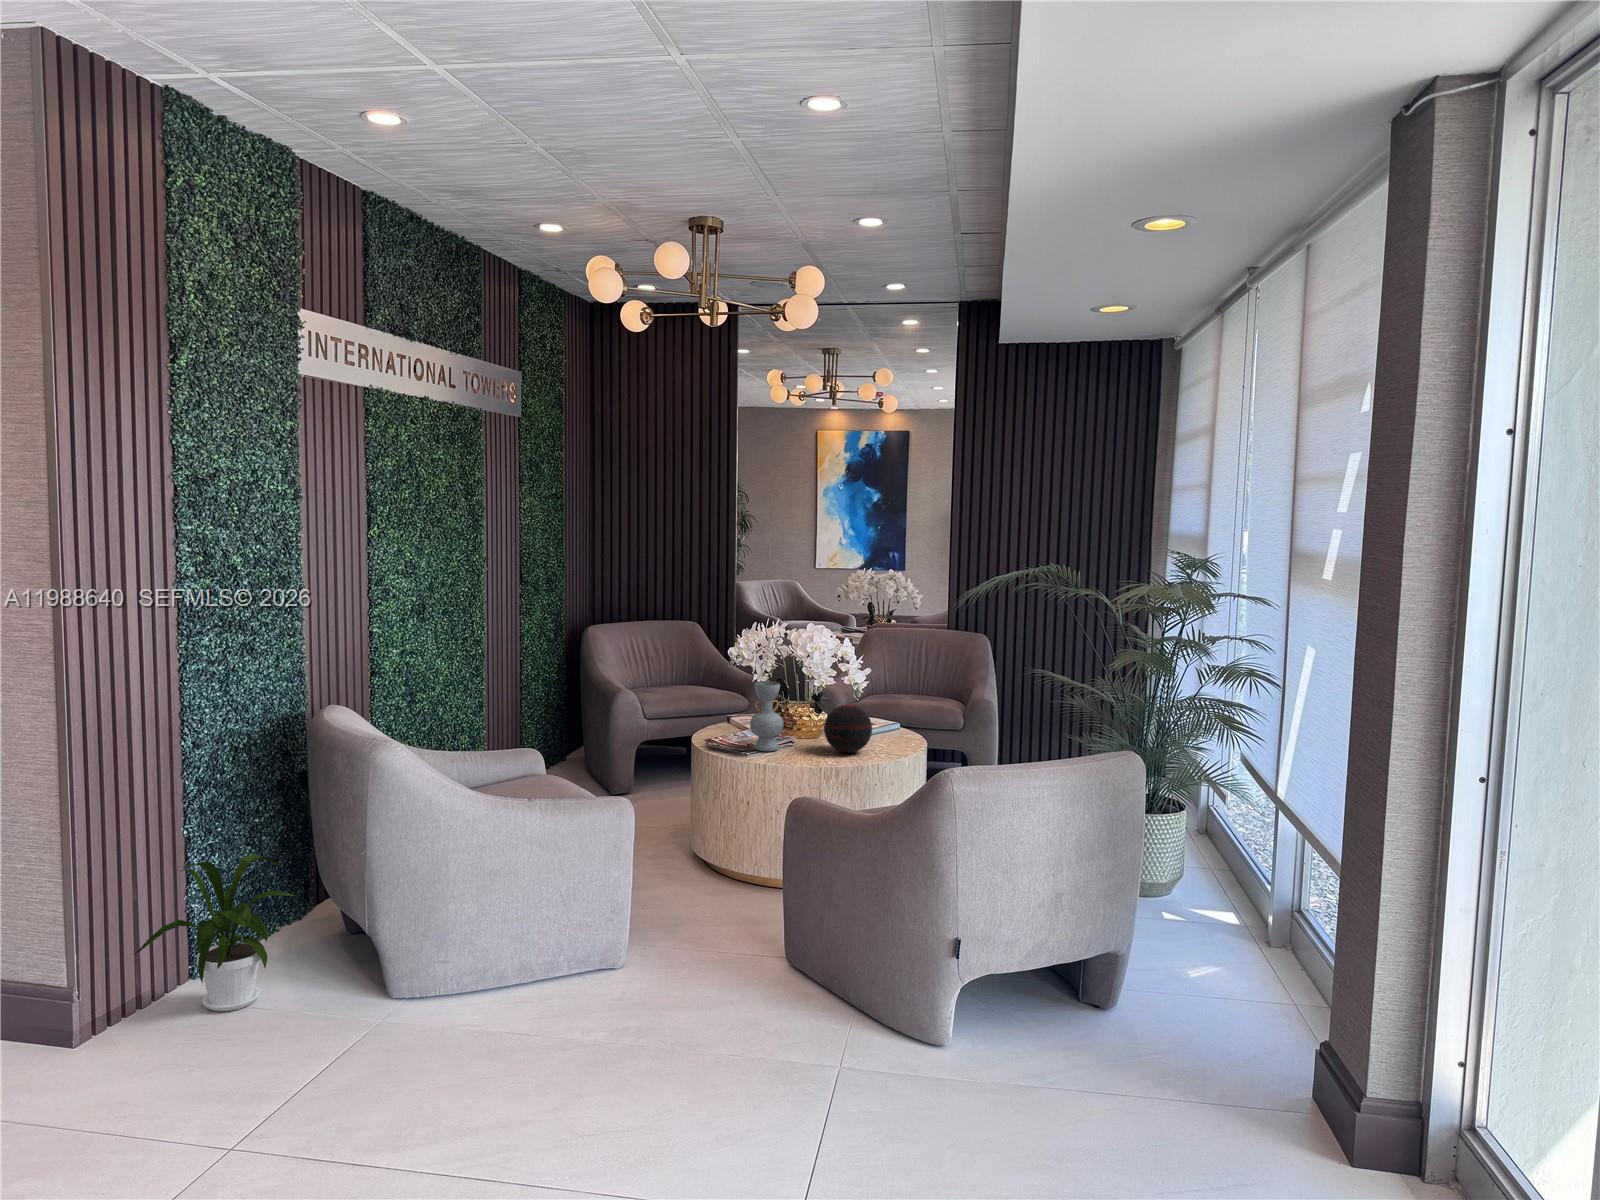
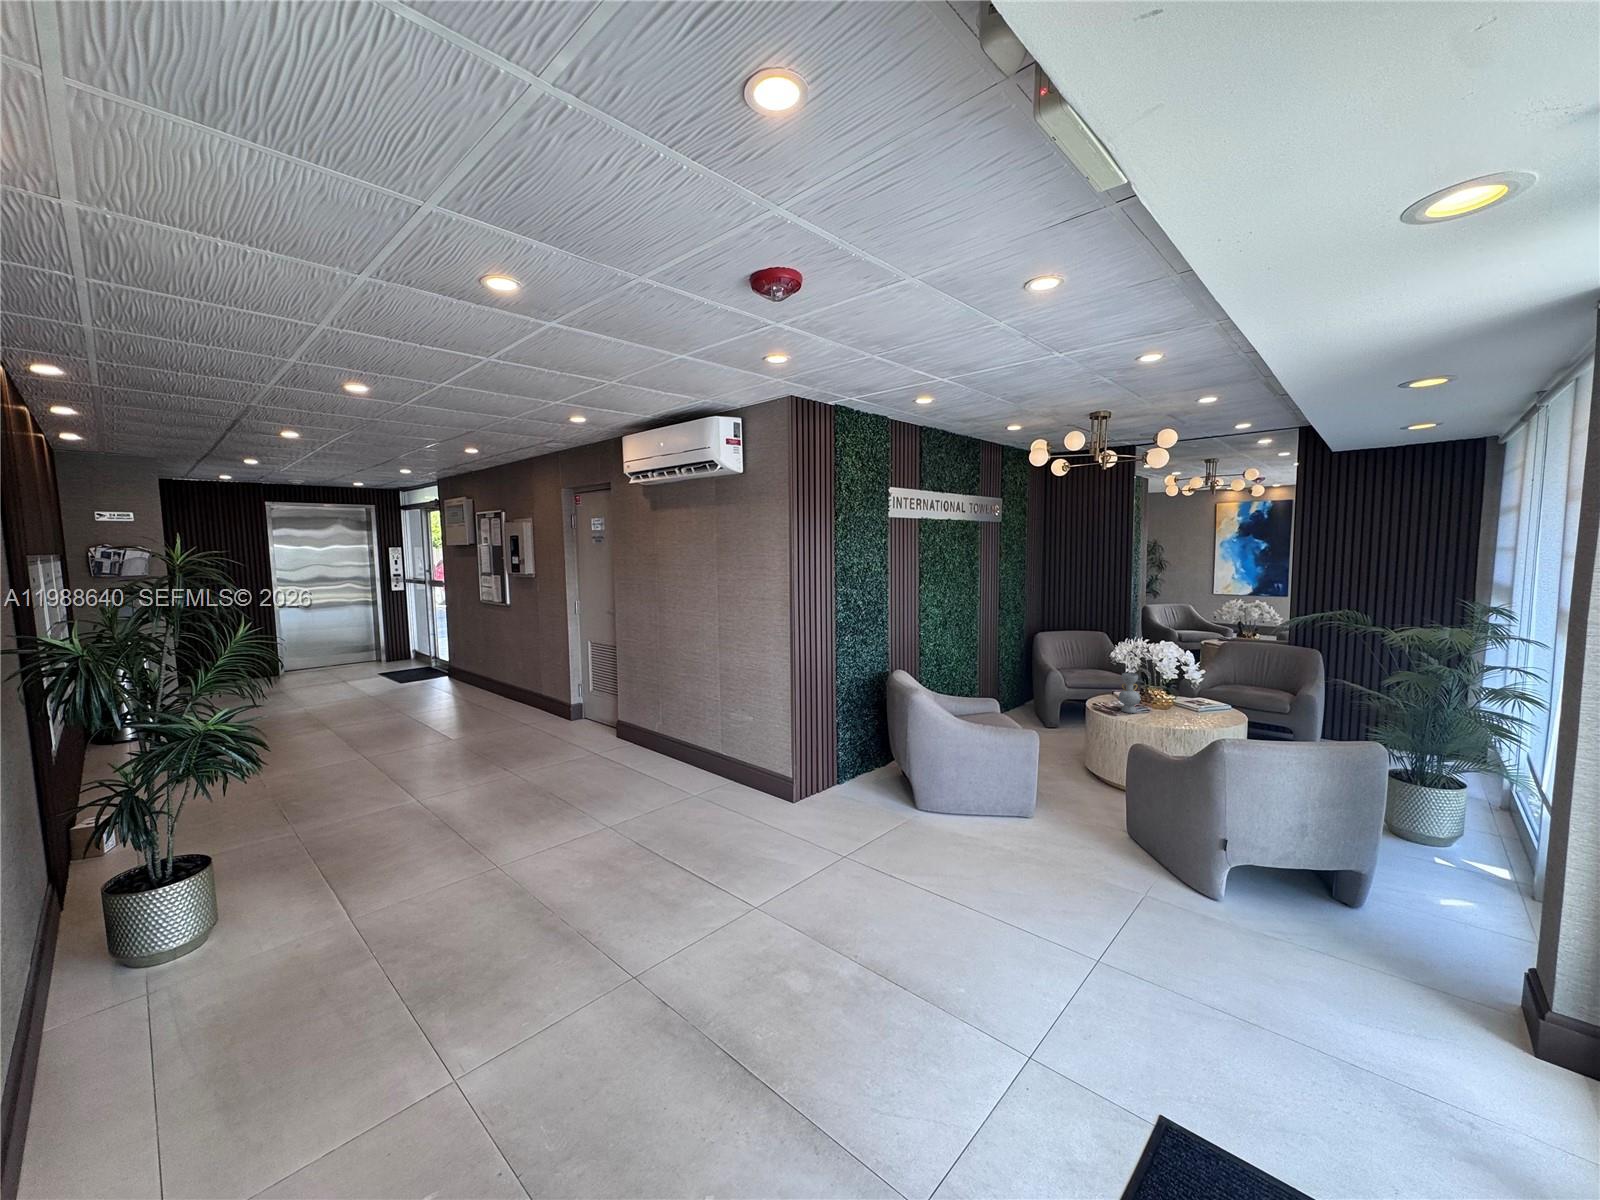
decorative orb: present [824,705,872,753] -> none [1167,691,1200,719]
house plant: present [134,854,297,1011] -> none [816,733,880,799]

